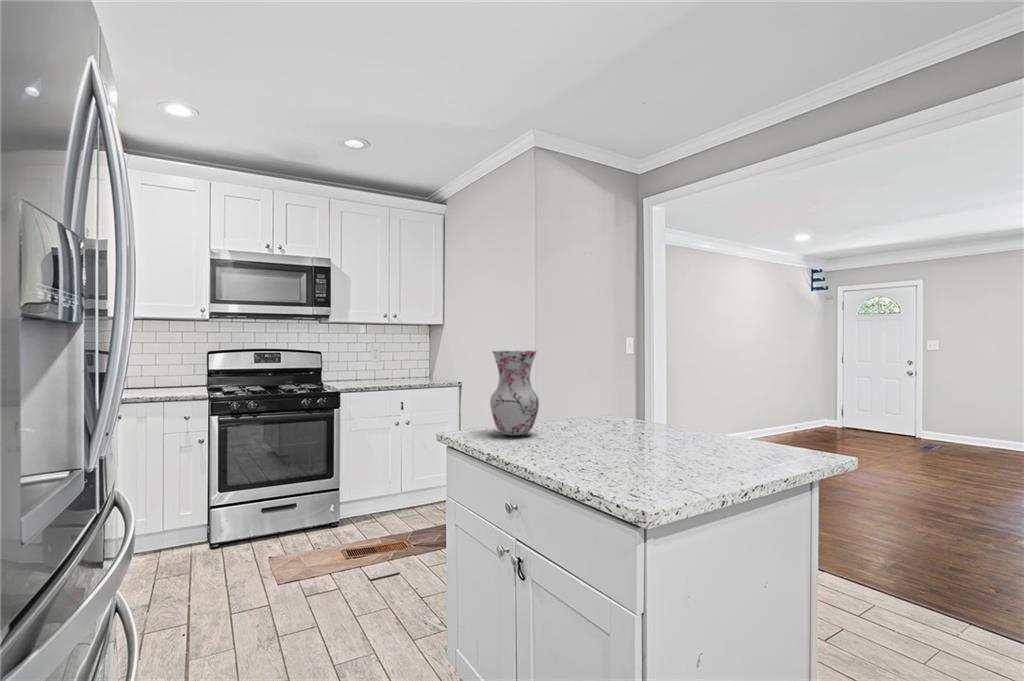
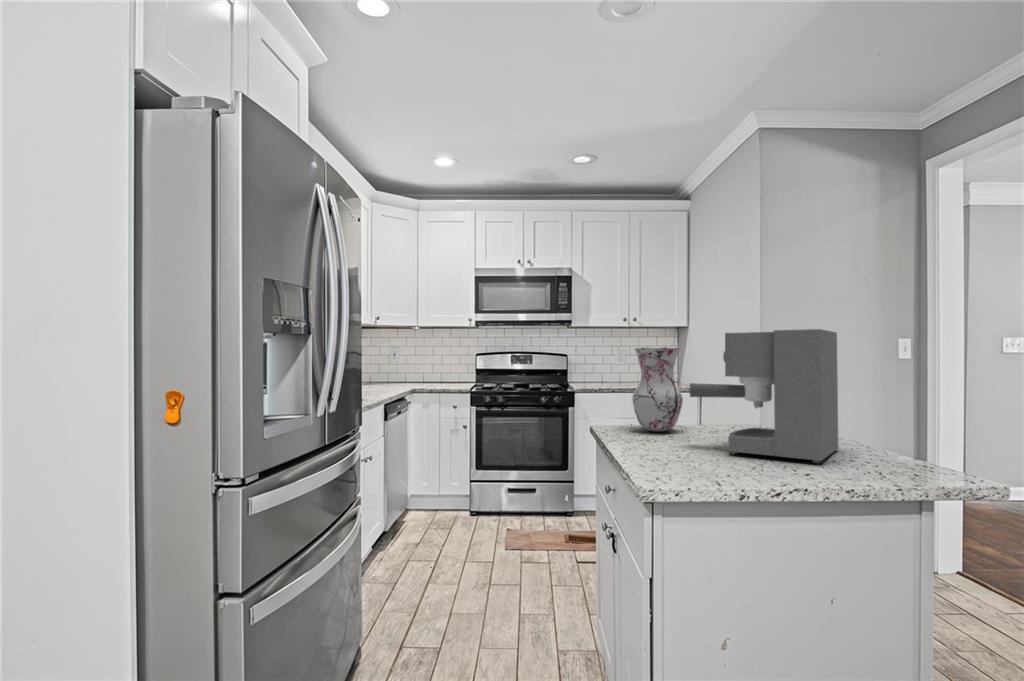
coffee maker: none [572,337,703,455] -> present [690,329,838,463]

